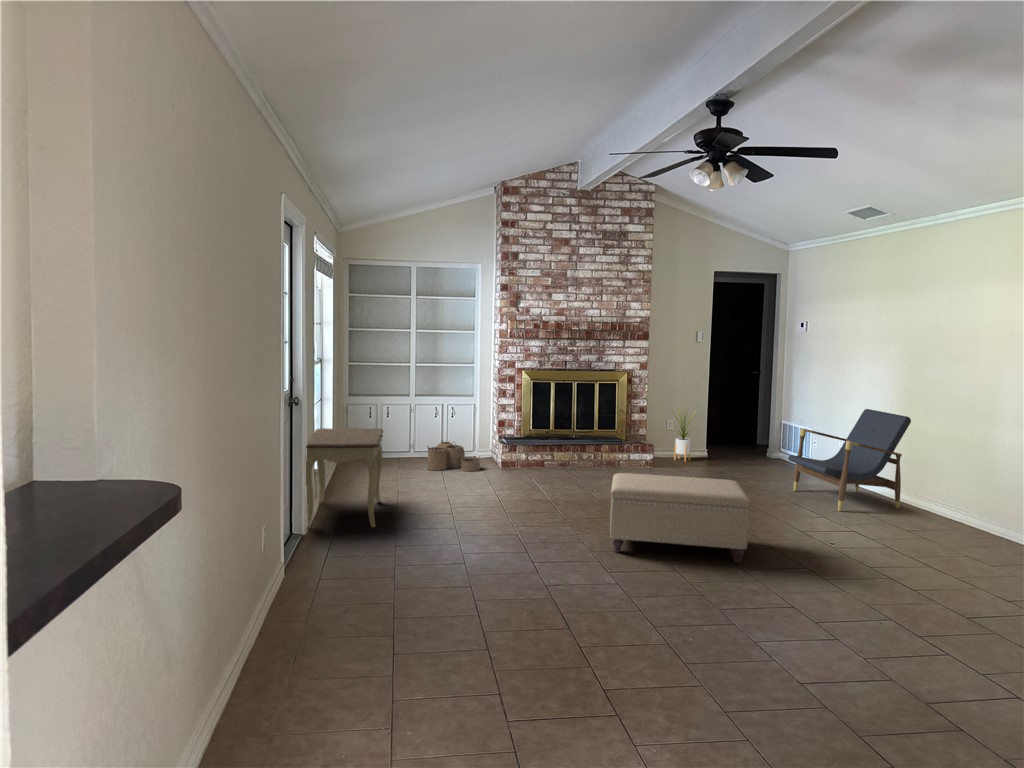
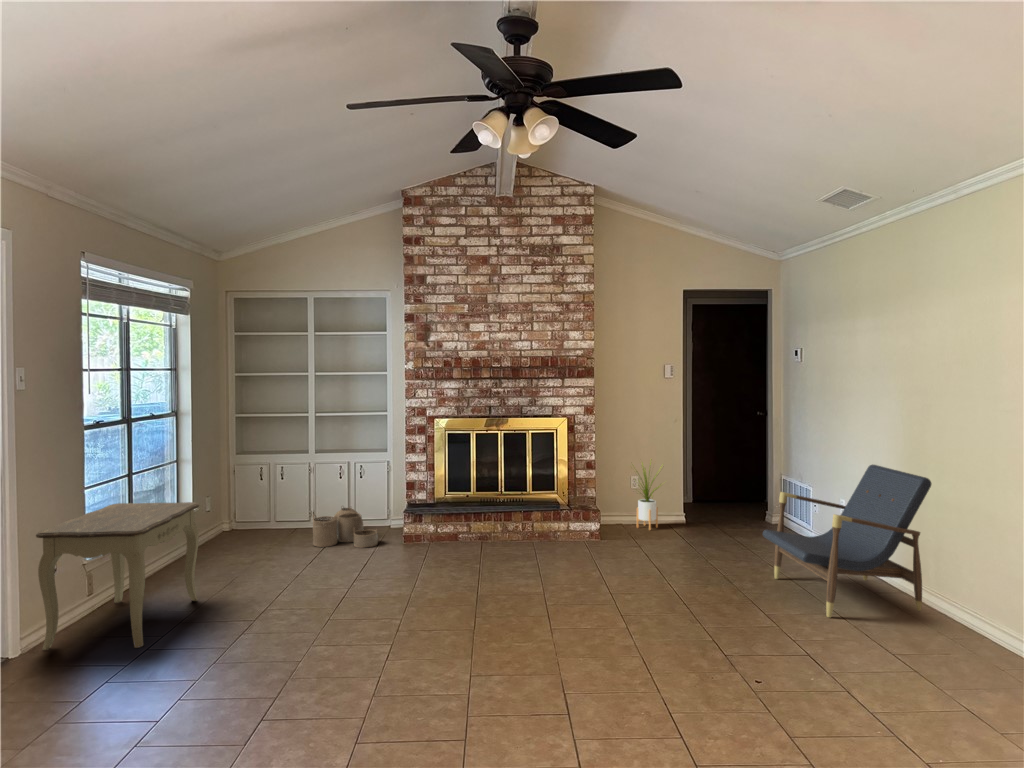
ottoman: present [610,473,750,563] -> none [429,572,643,731]

